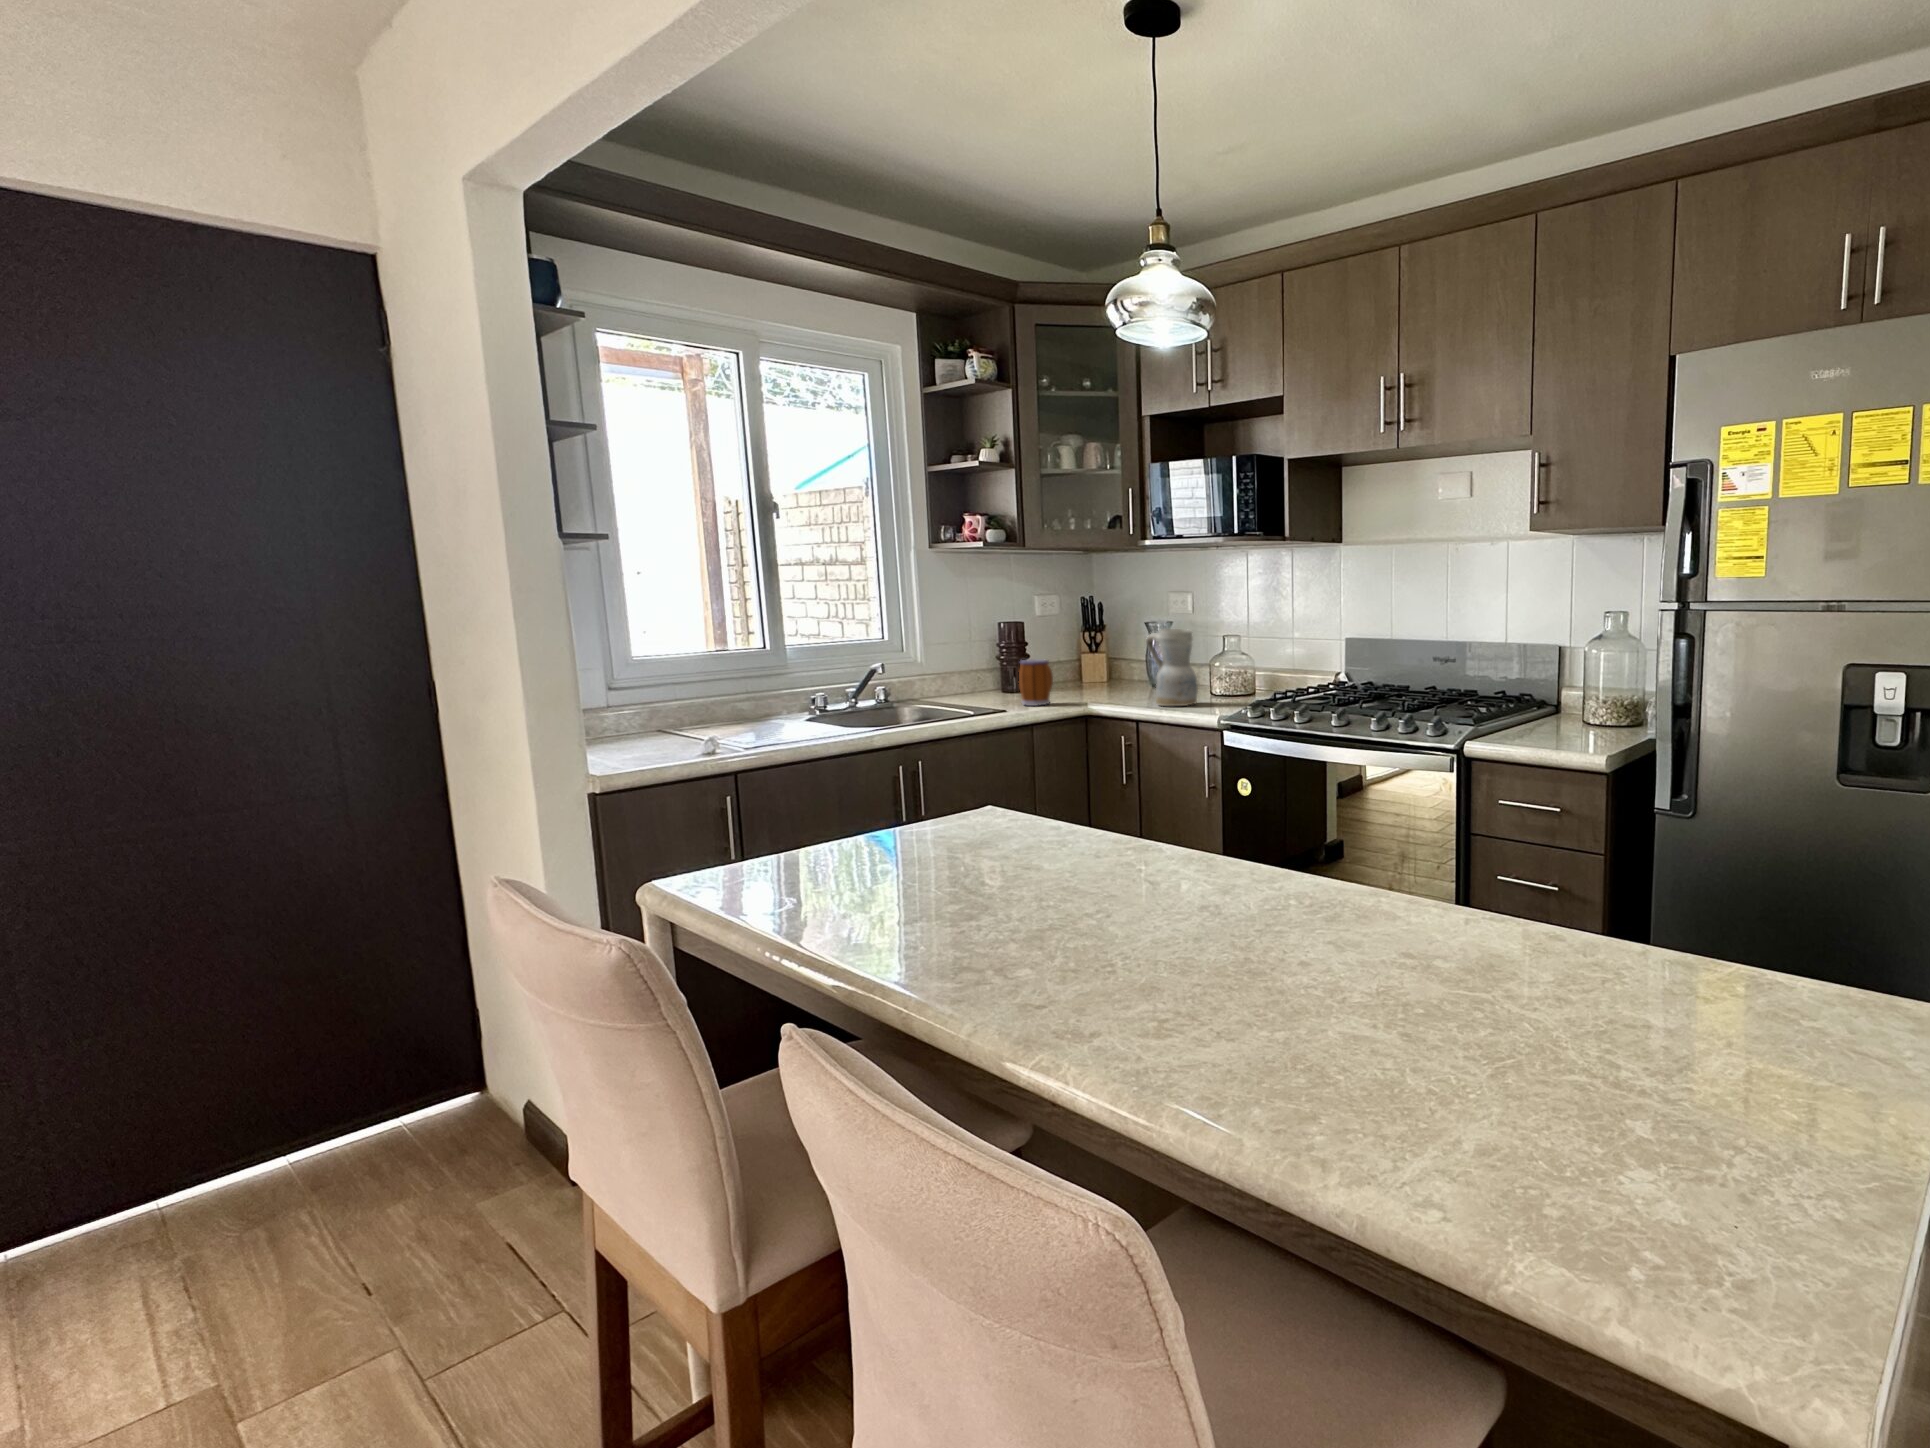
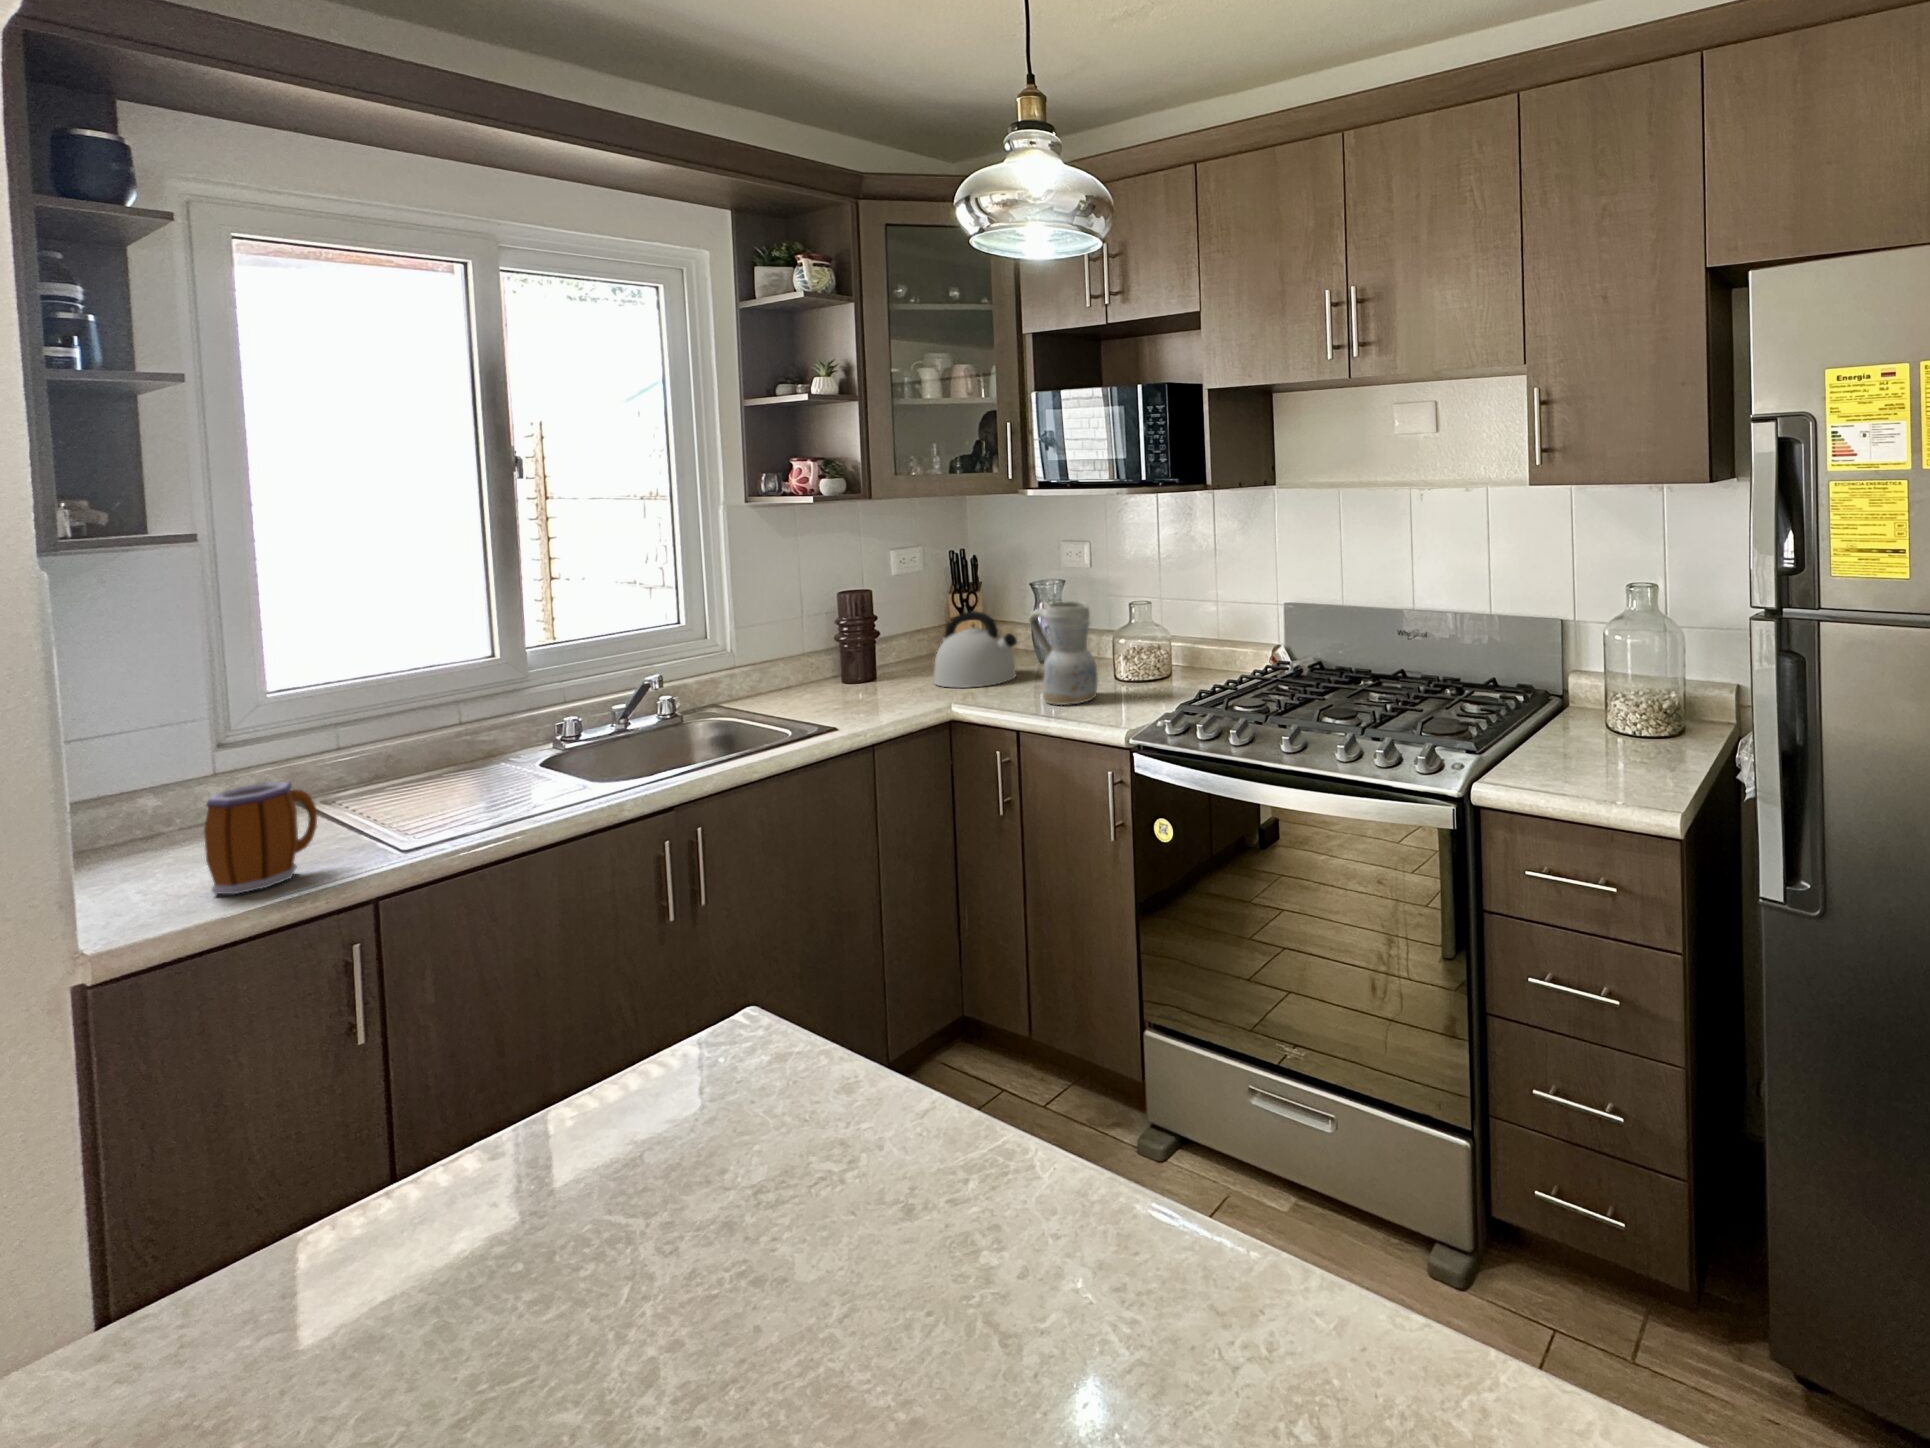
kettle: none [1070,642,1135,698] -> present [934,611,1017,688]
mug: present [1019,659,1053,706] -> present [204,782,317,894]

